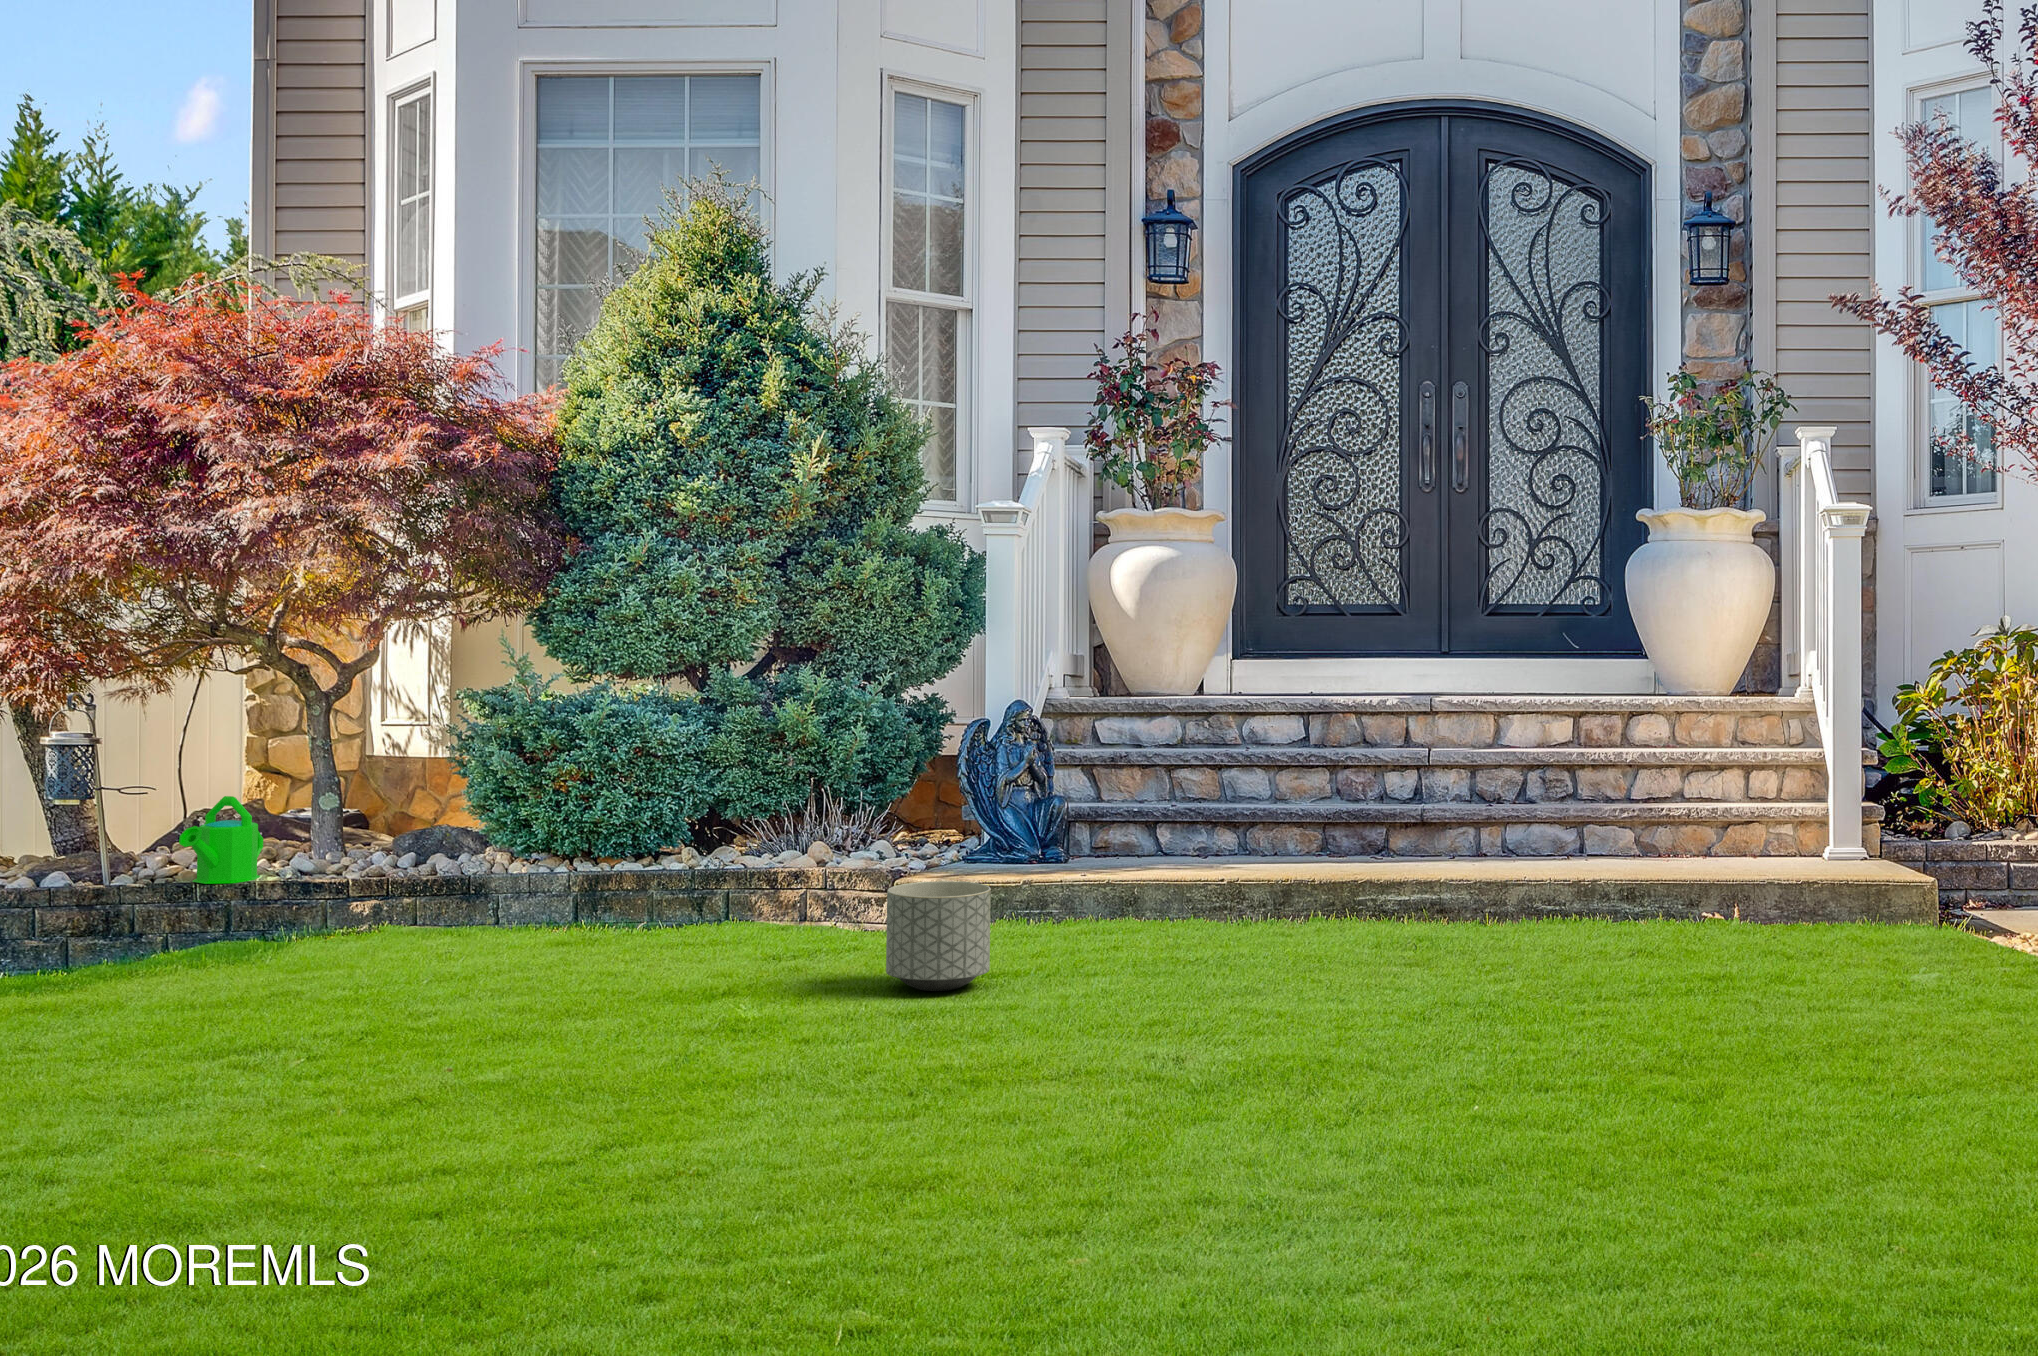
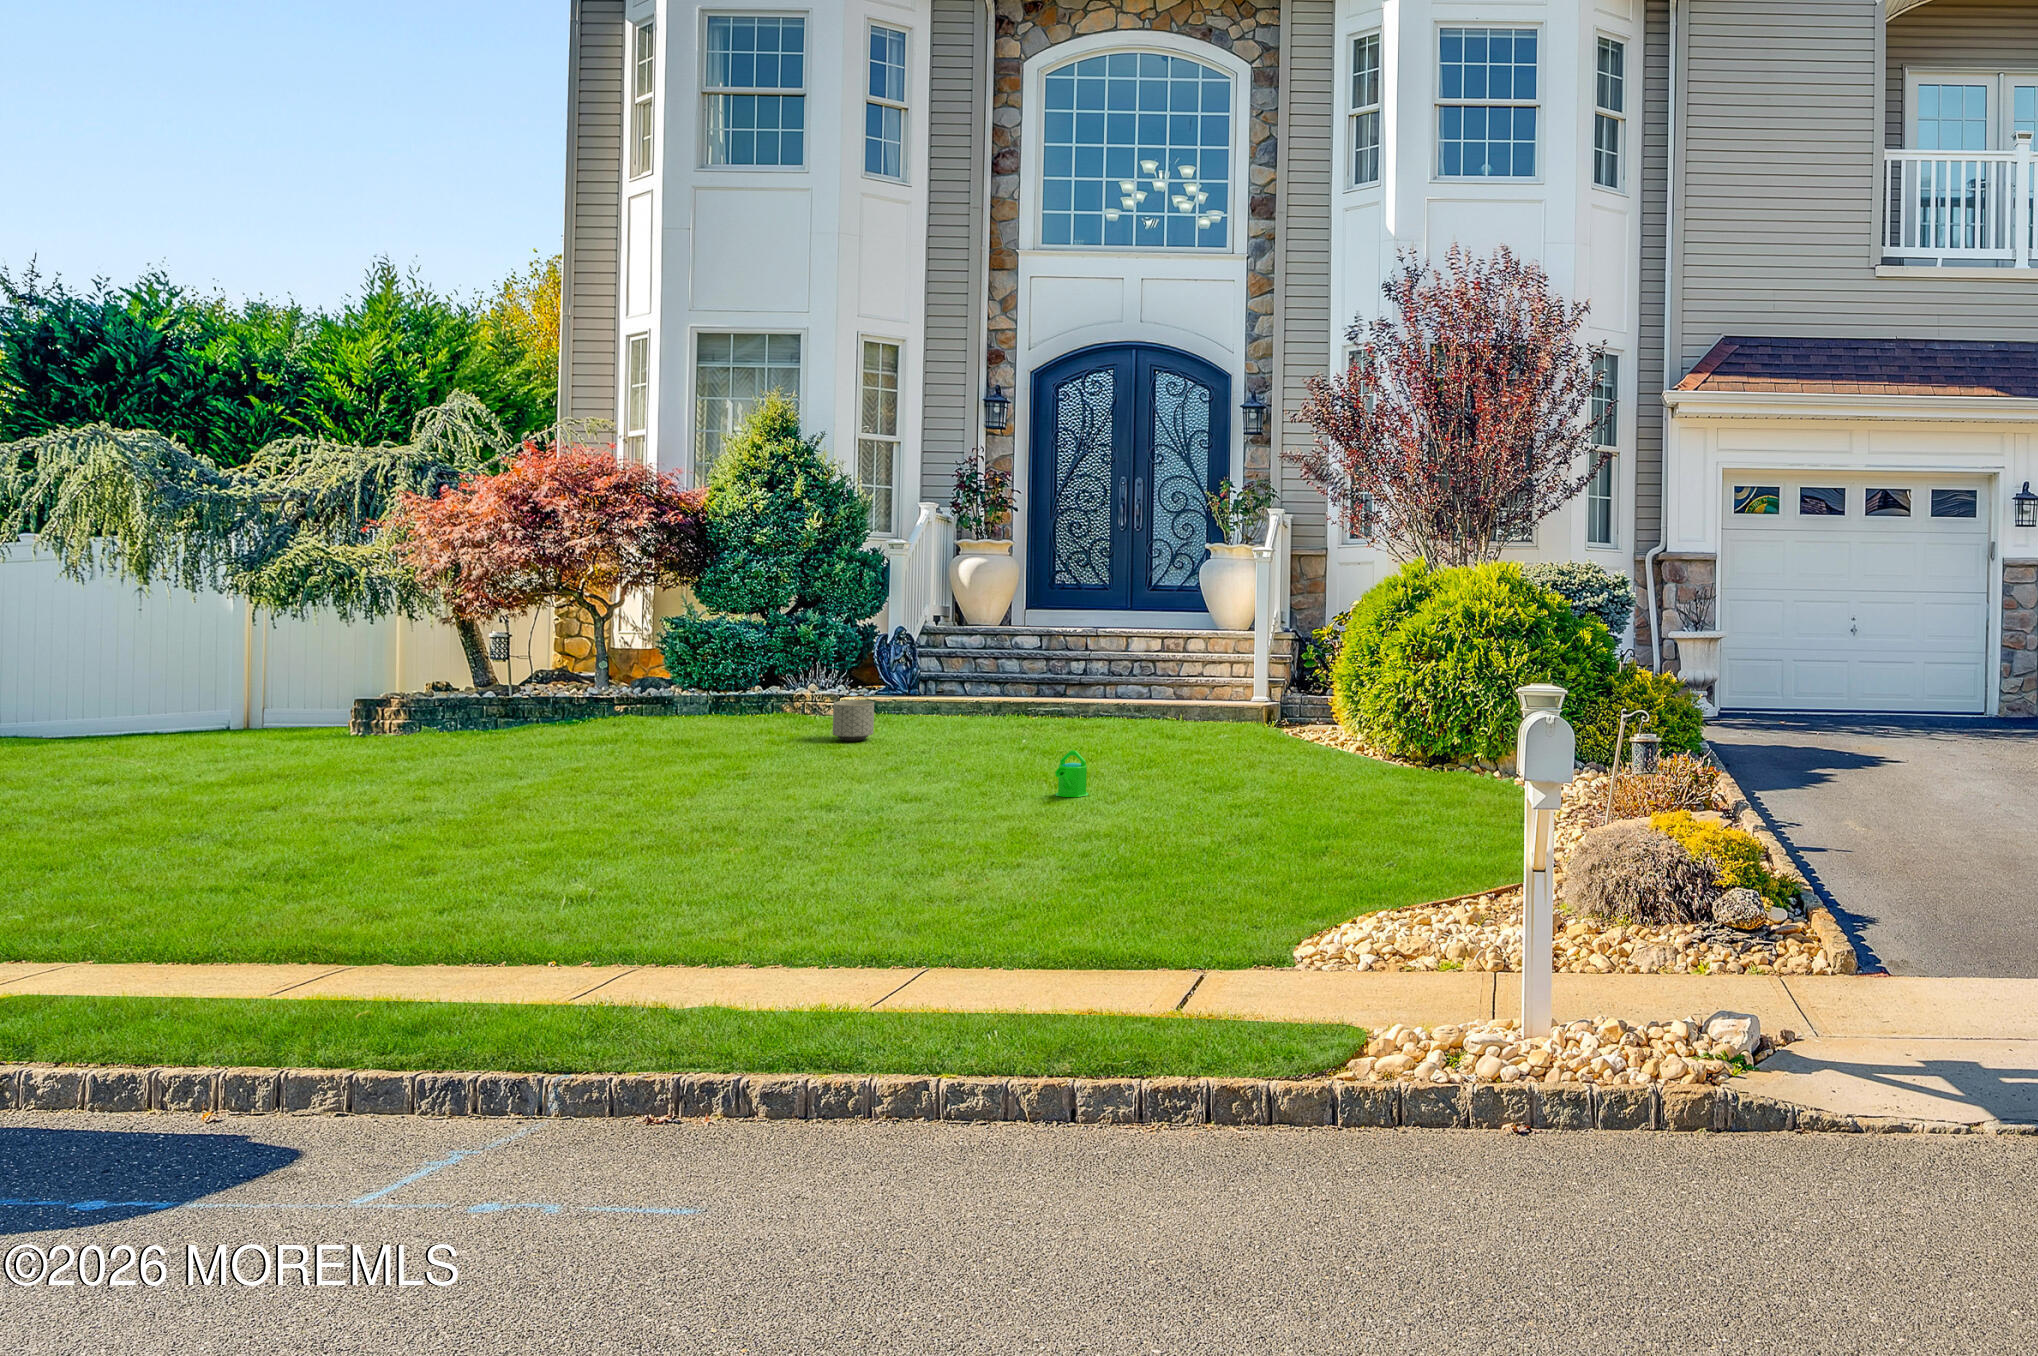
watering can: present [179,796,264,884] -> present [1055,750,1088,797]

